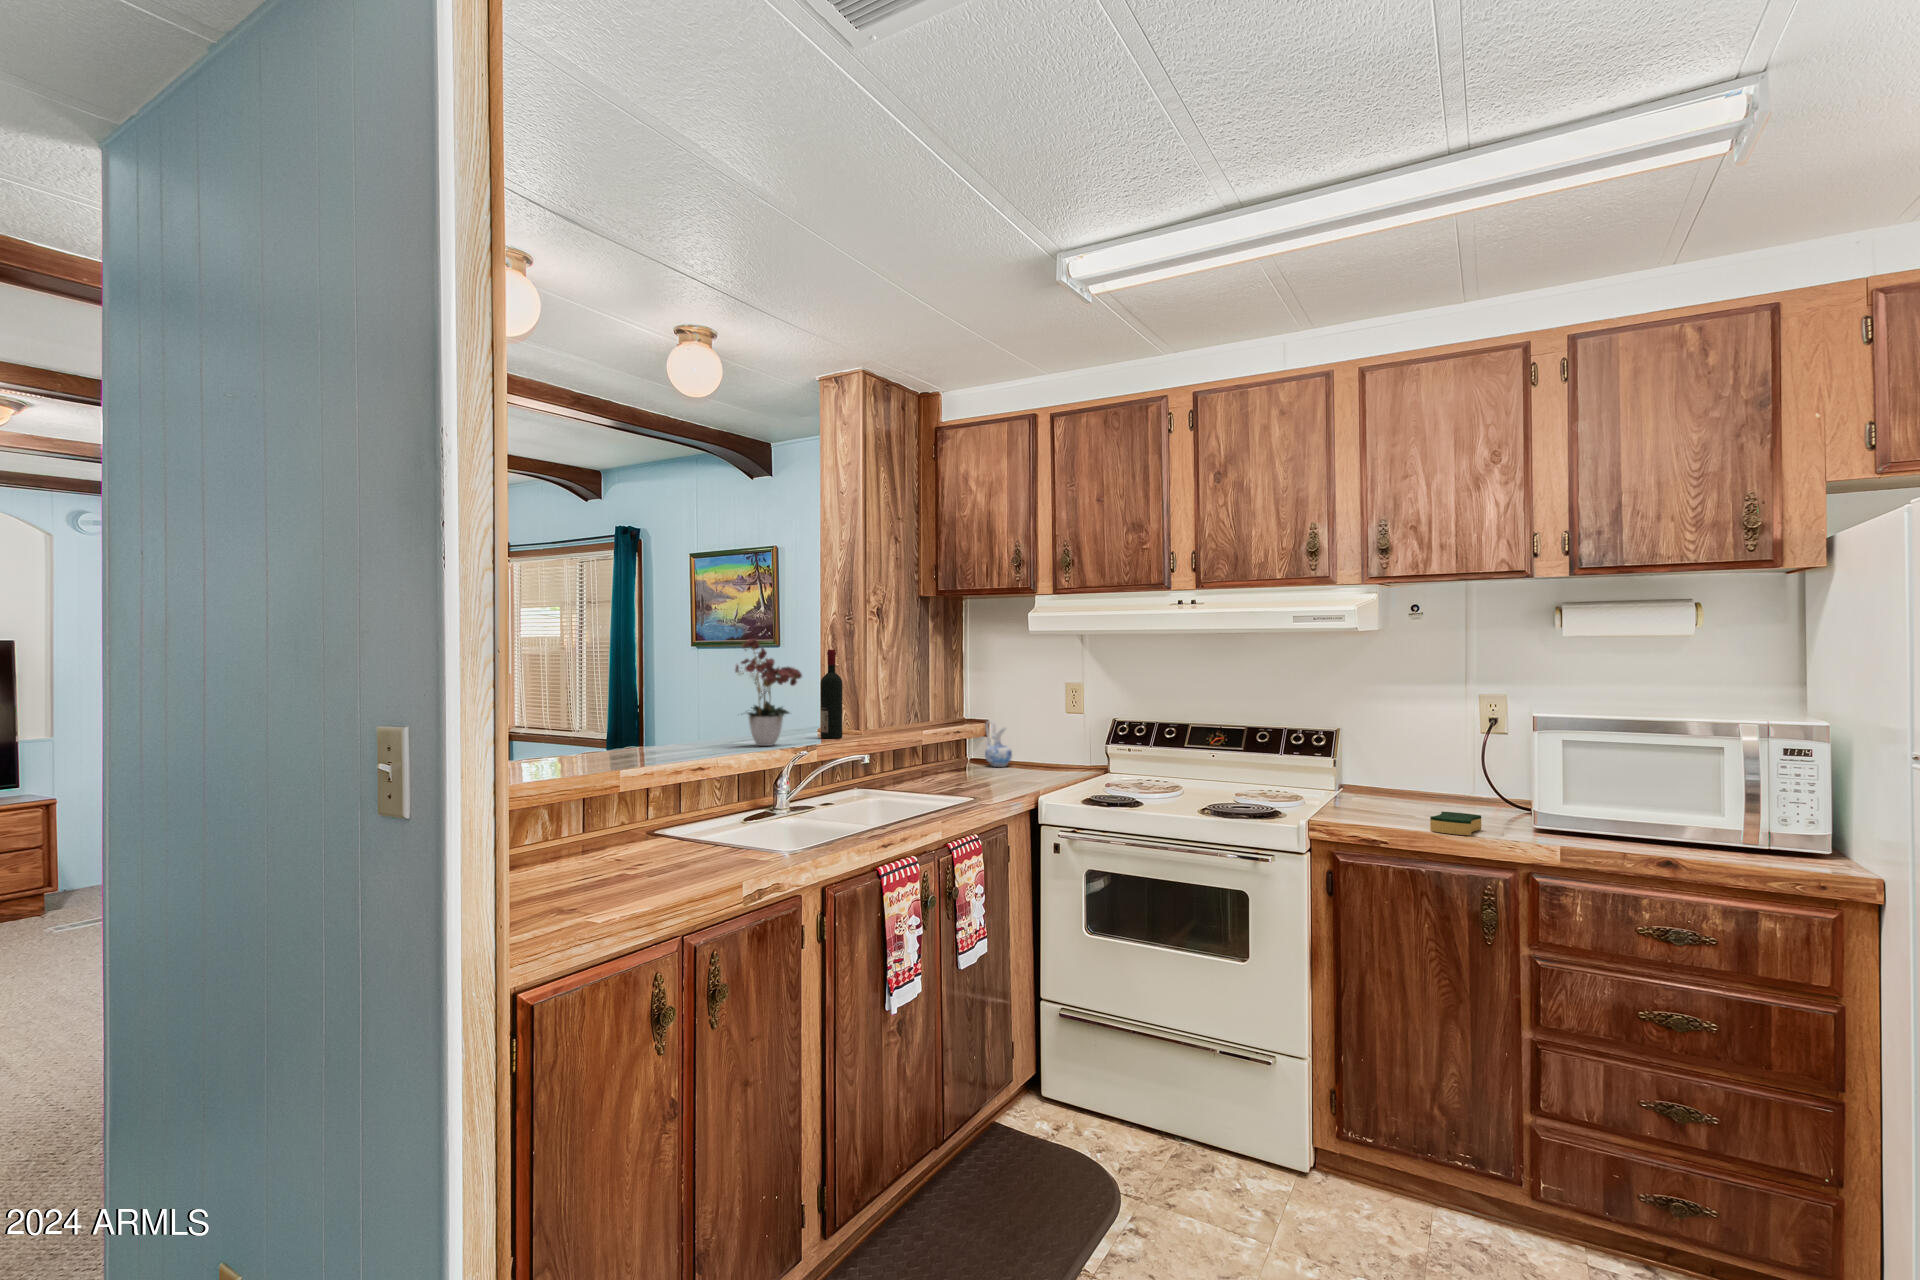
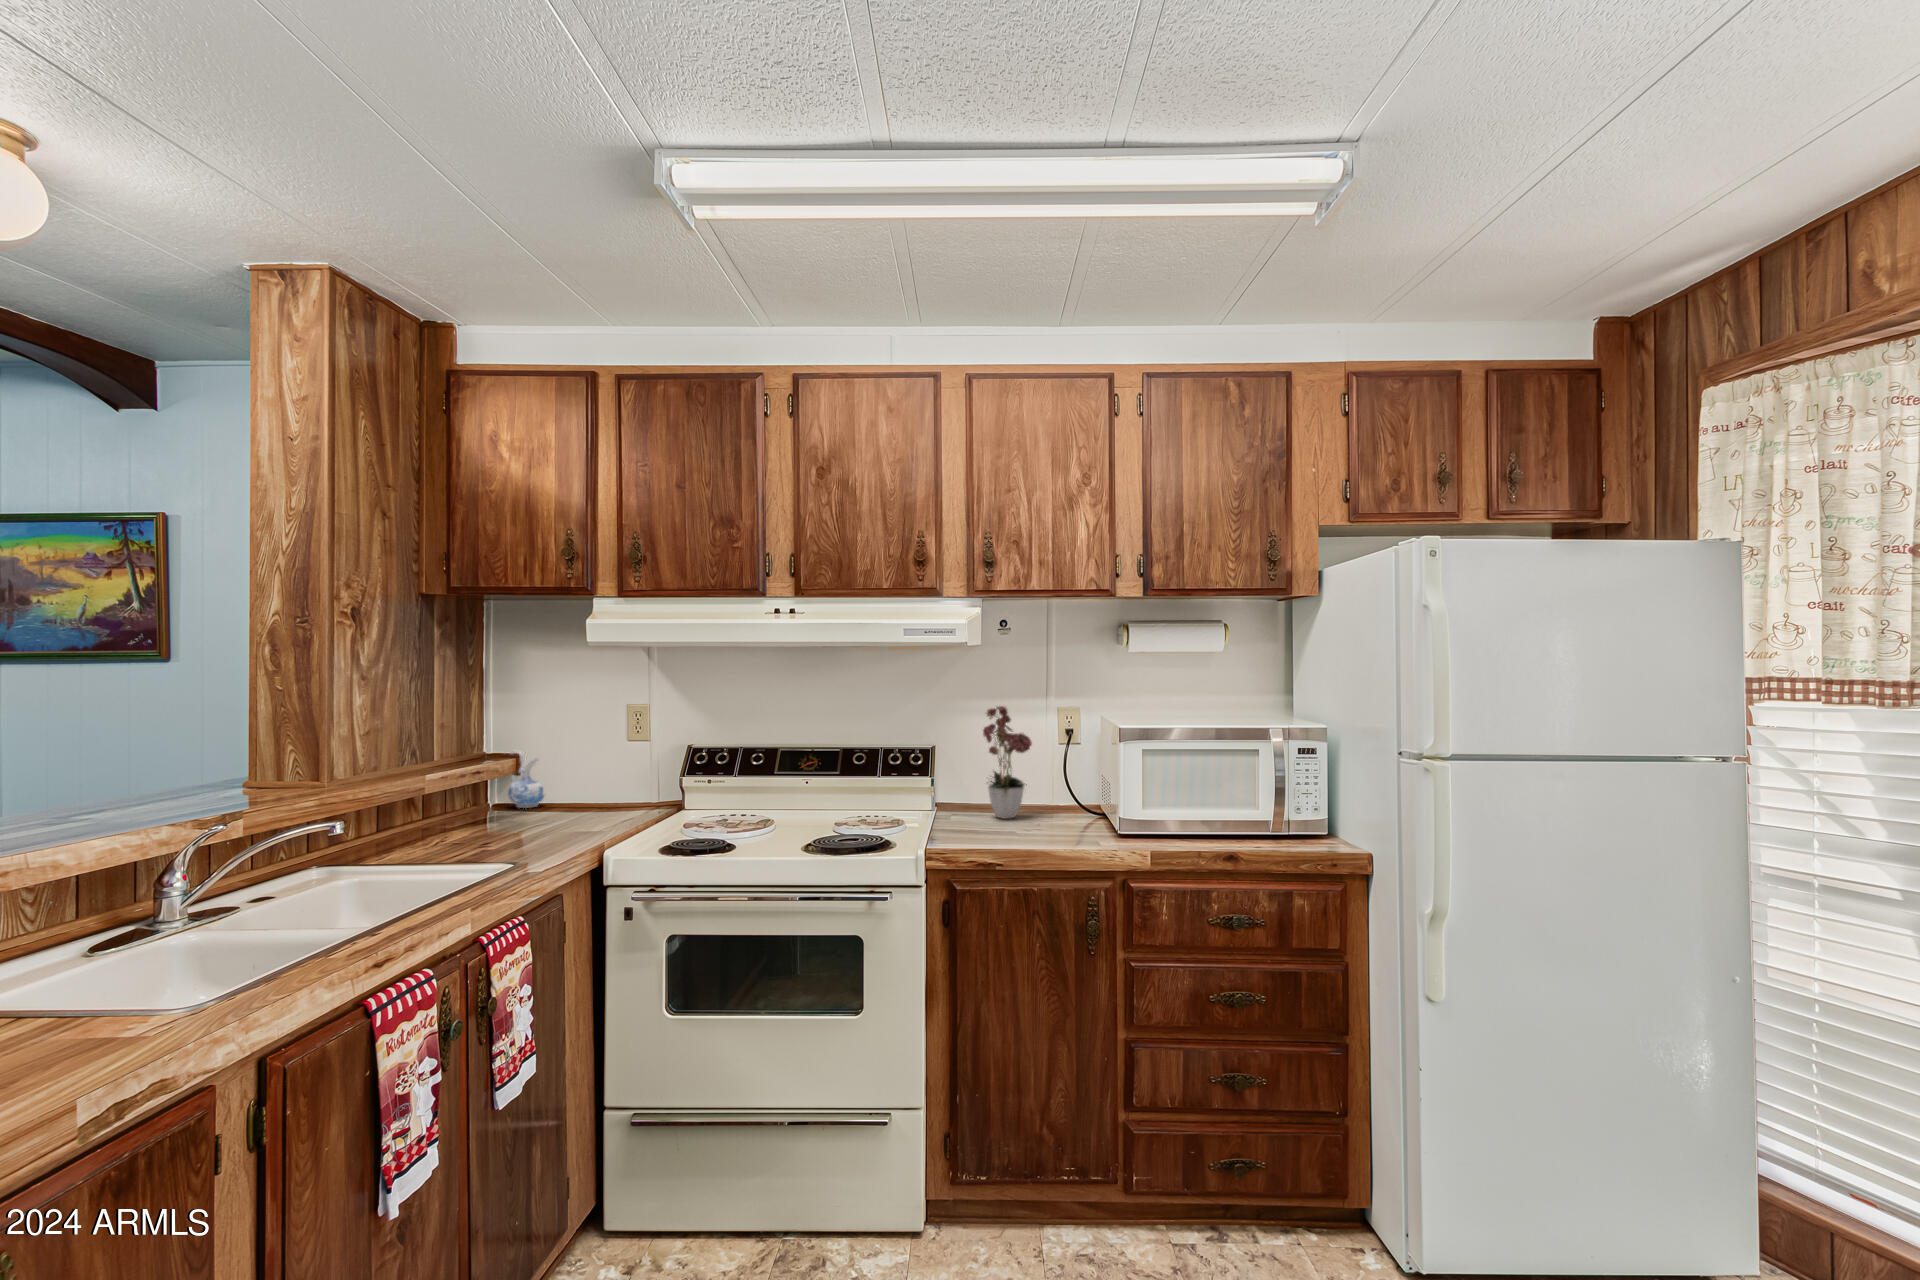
flower arrangement: present [735,639,802,746] -> present [983,706,1032,819]
wine bottle: present [820,650,843,738] -> none [251,663,291,793]
sponge: present [1430,812,1481,835] -> none [1040,827,1080,850]

